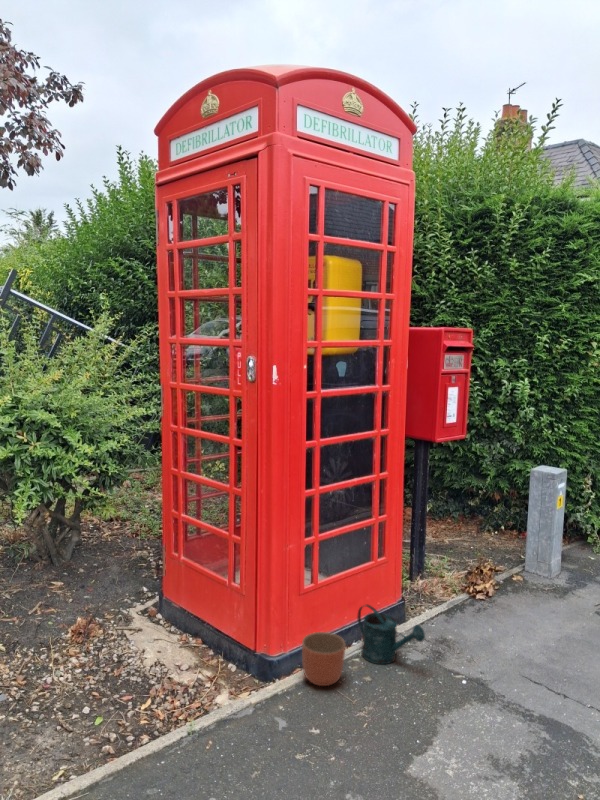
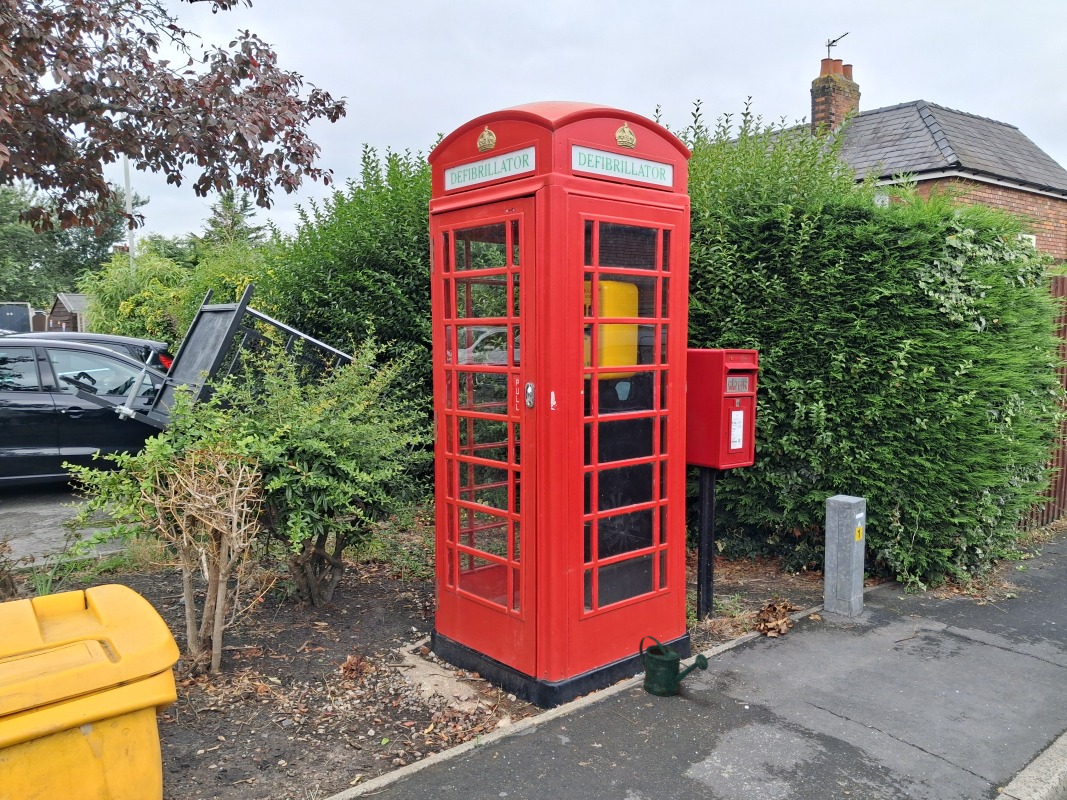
planter: present [302,632,345,686] -> none [583,661,627,714]

